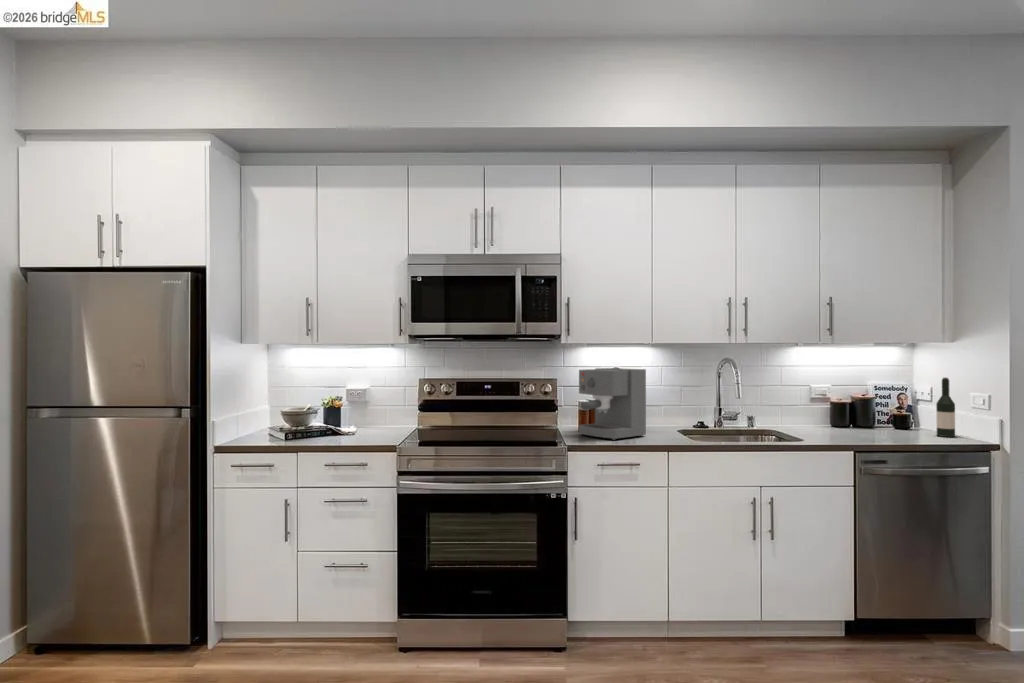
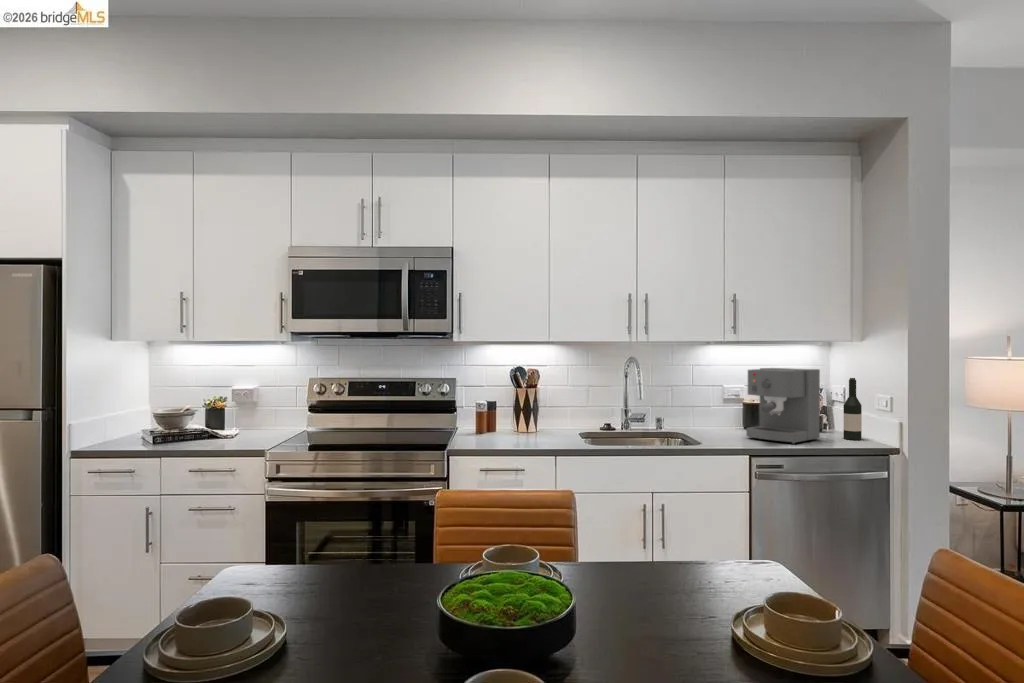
coffee maker: present [579,368,646,440] -> present [746,368,820,444]

